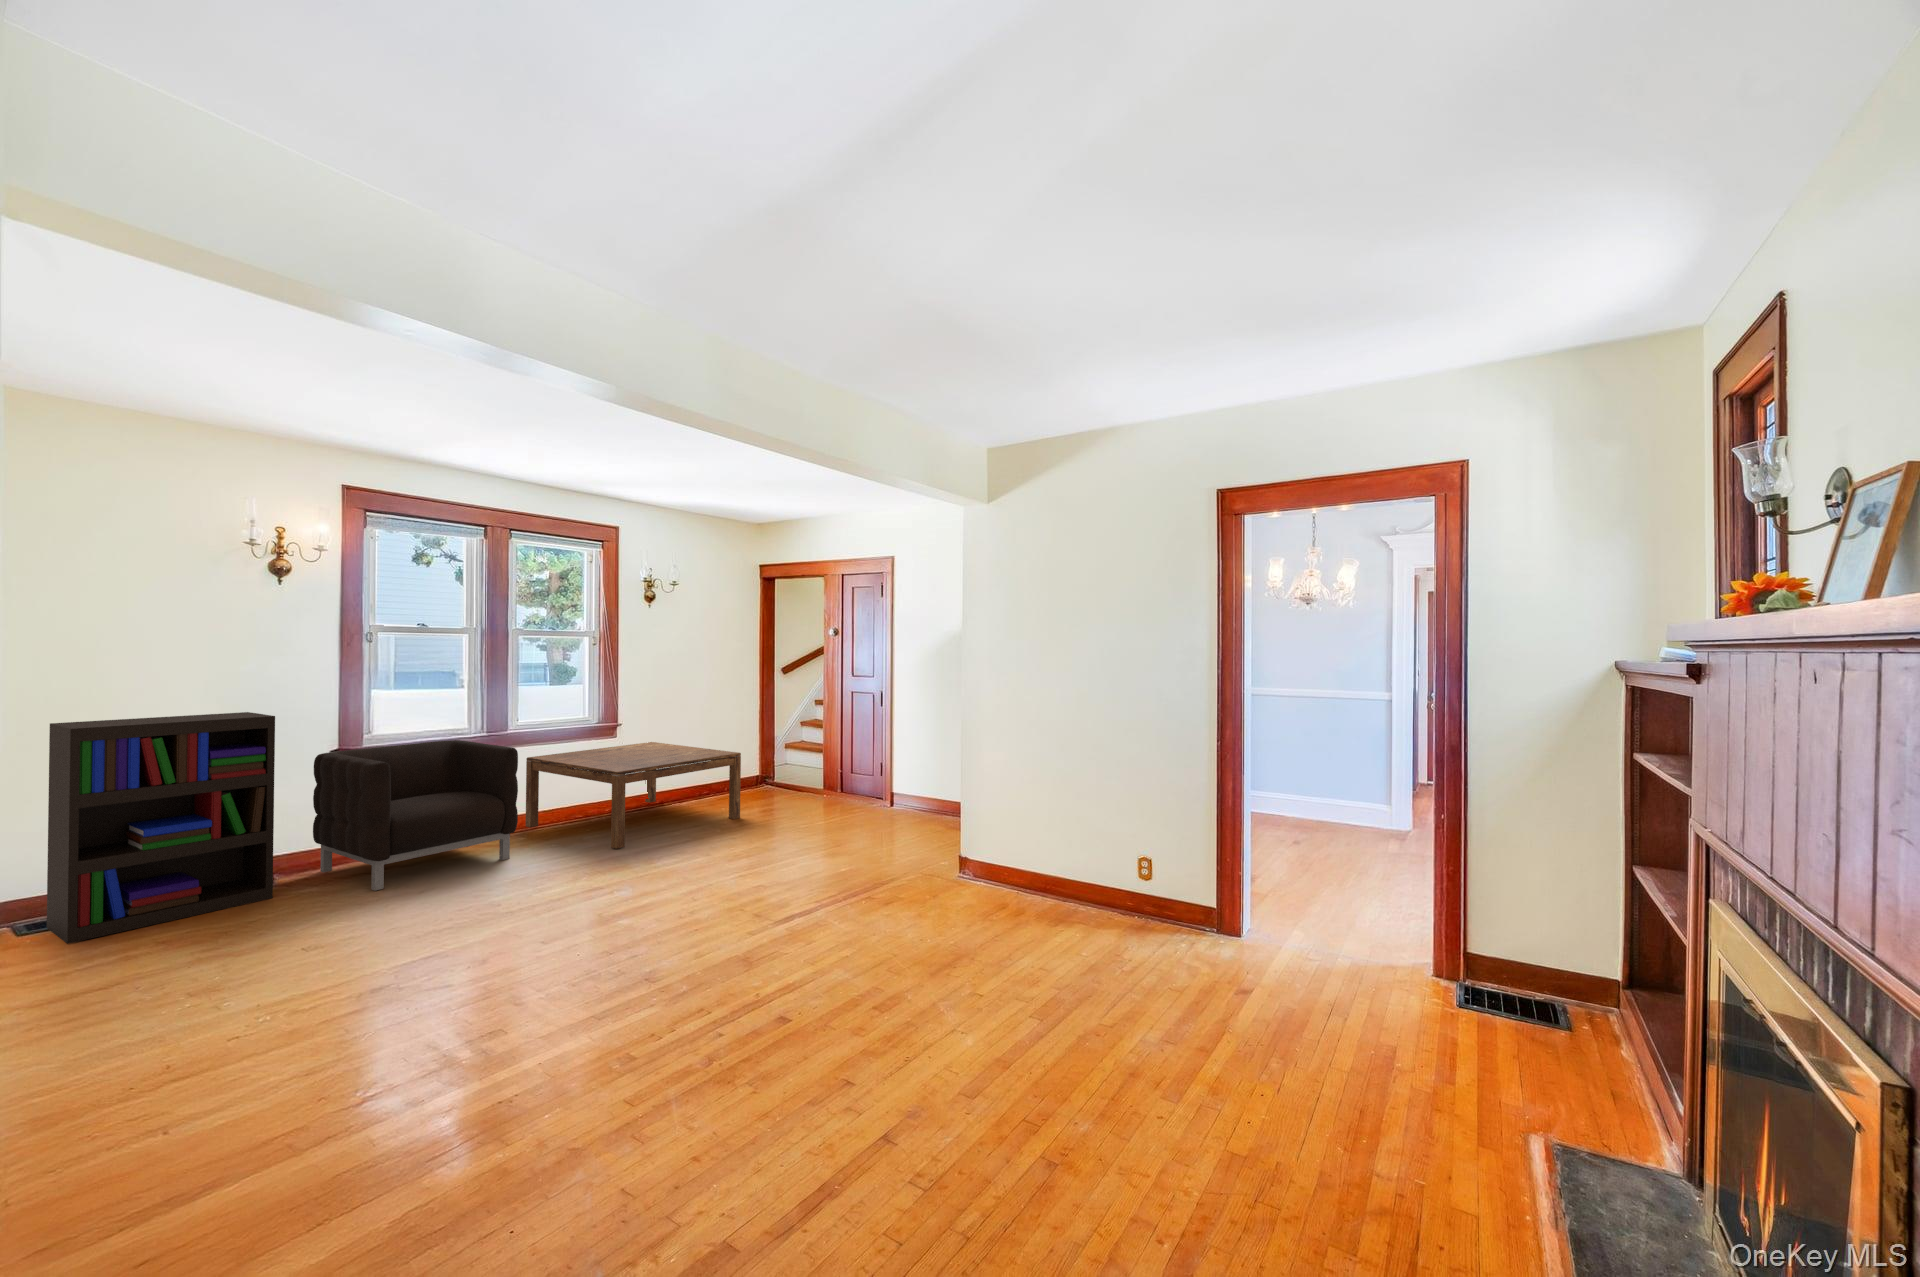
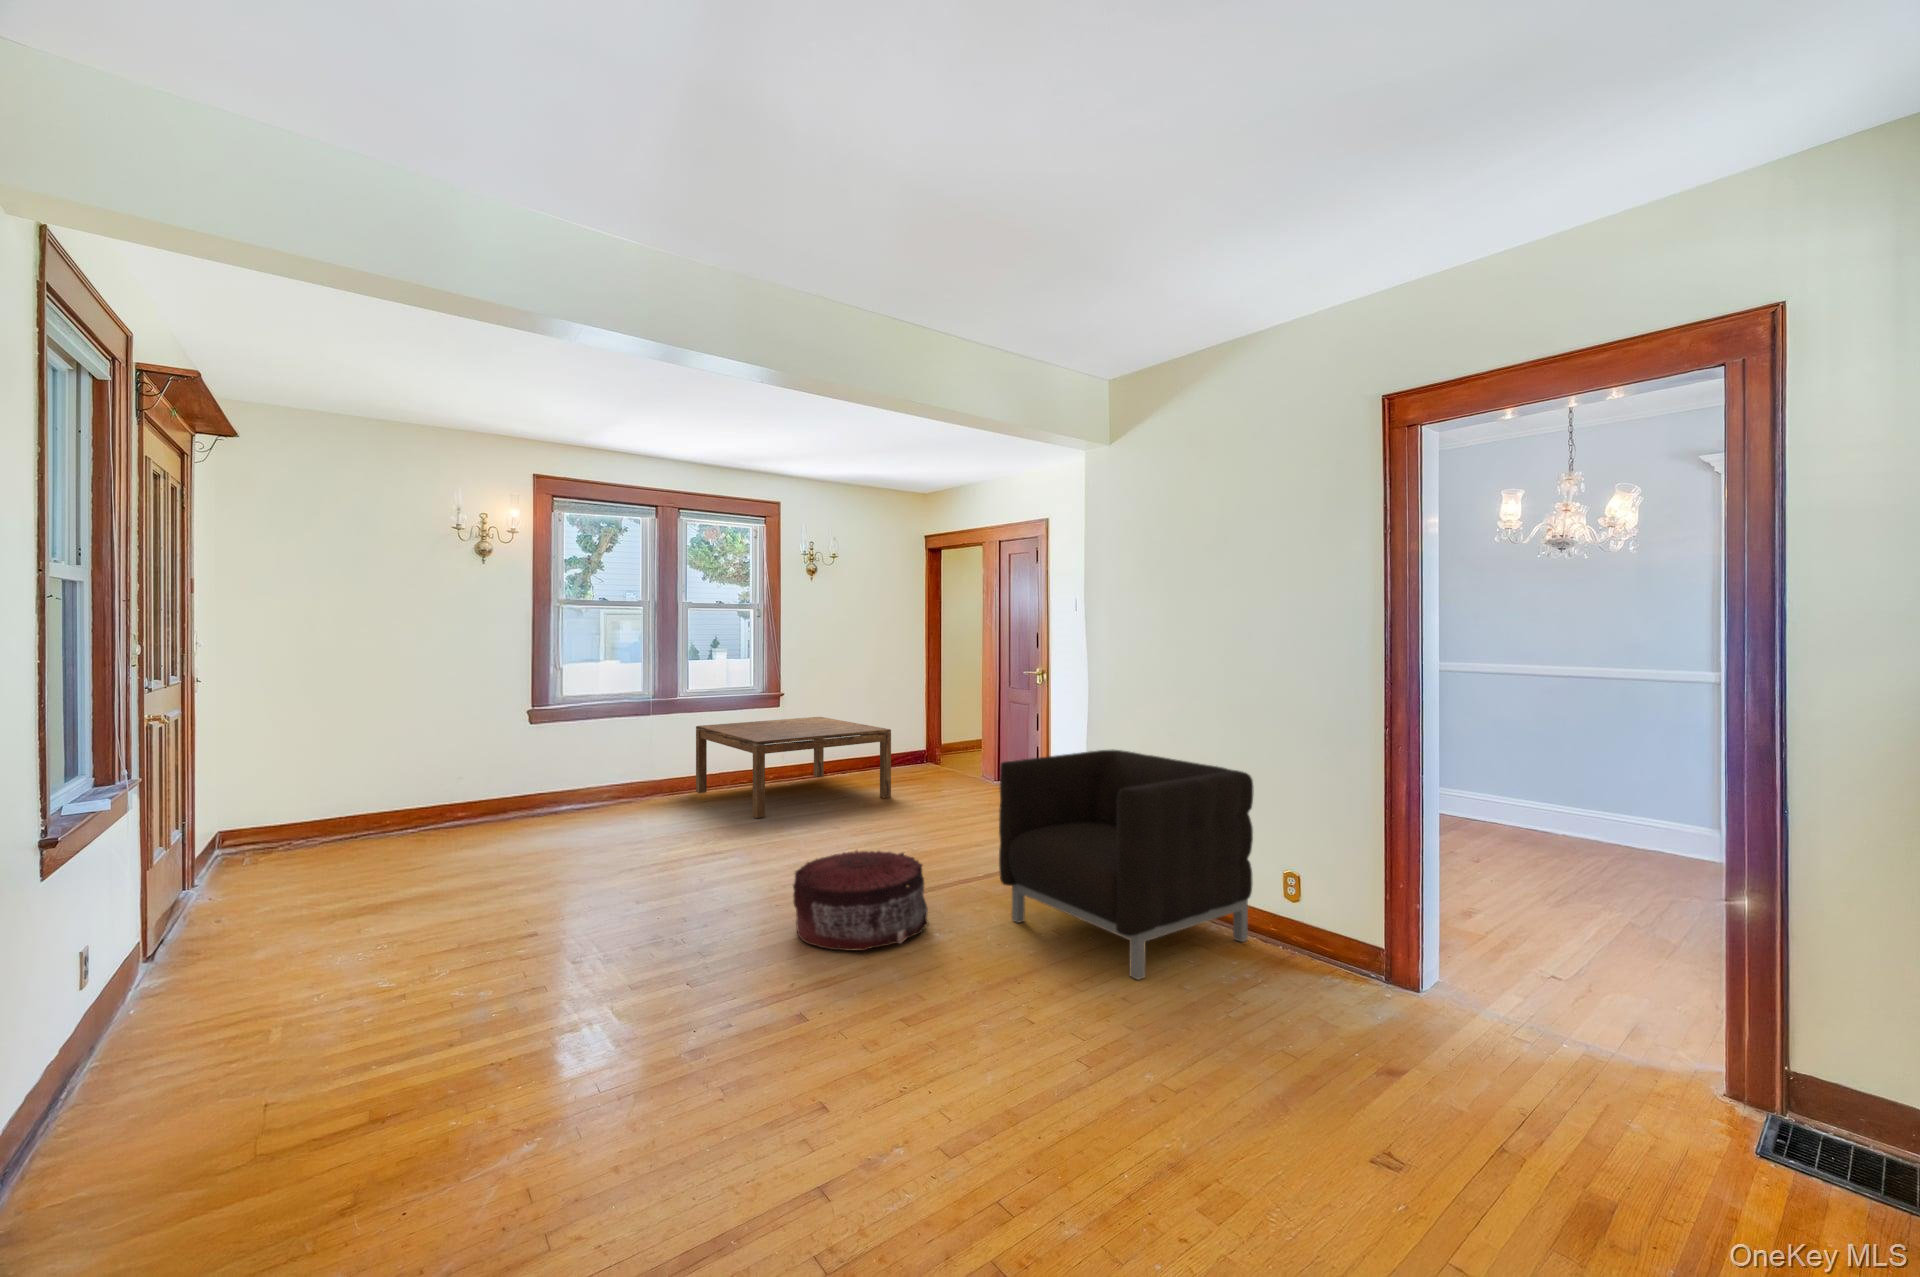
bookshelf: present [47,712,275,944] -> none [312,674,467,858]
armchair: present [313,740,518,891] -> present [999,750,1253,979]
pouf: none [734,869,861,964] -> present [793,851,928,951]

